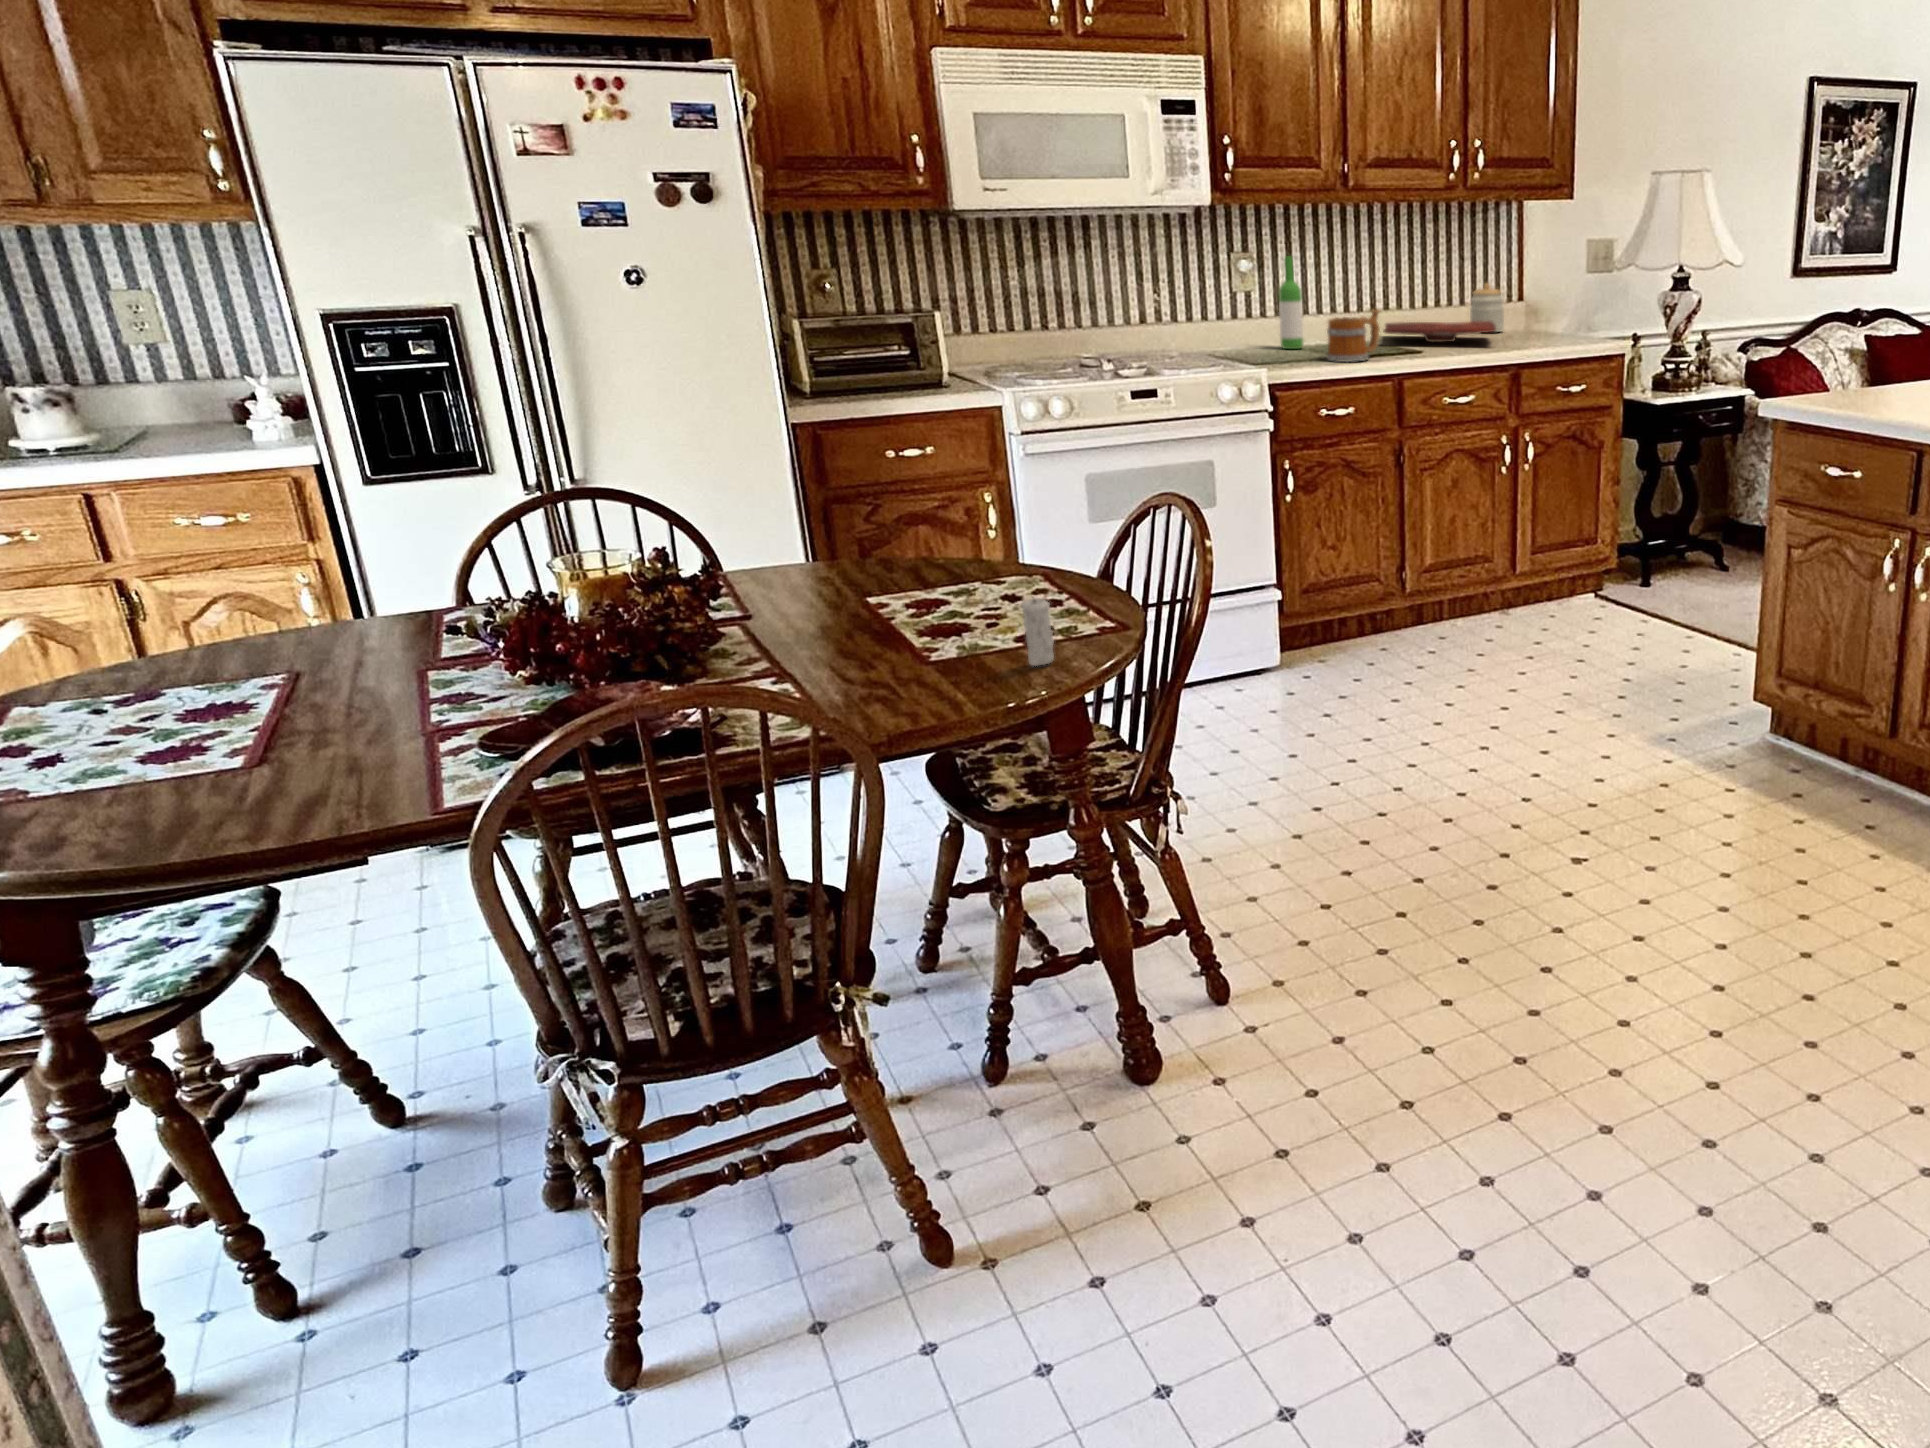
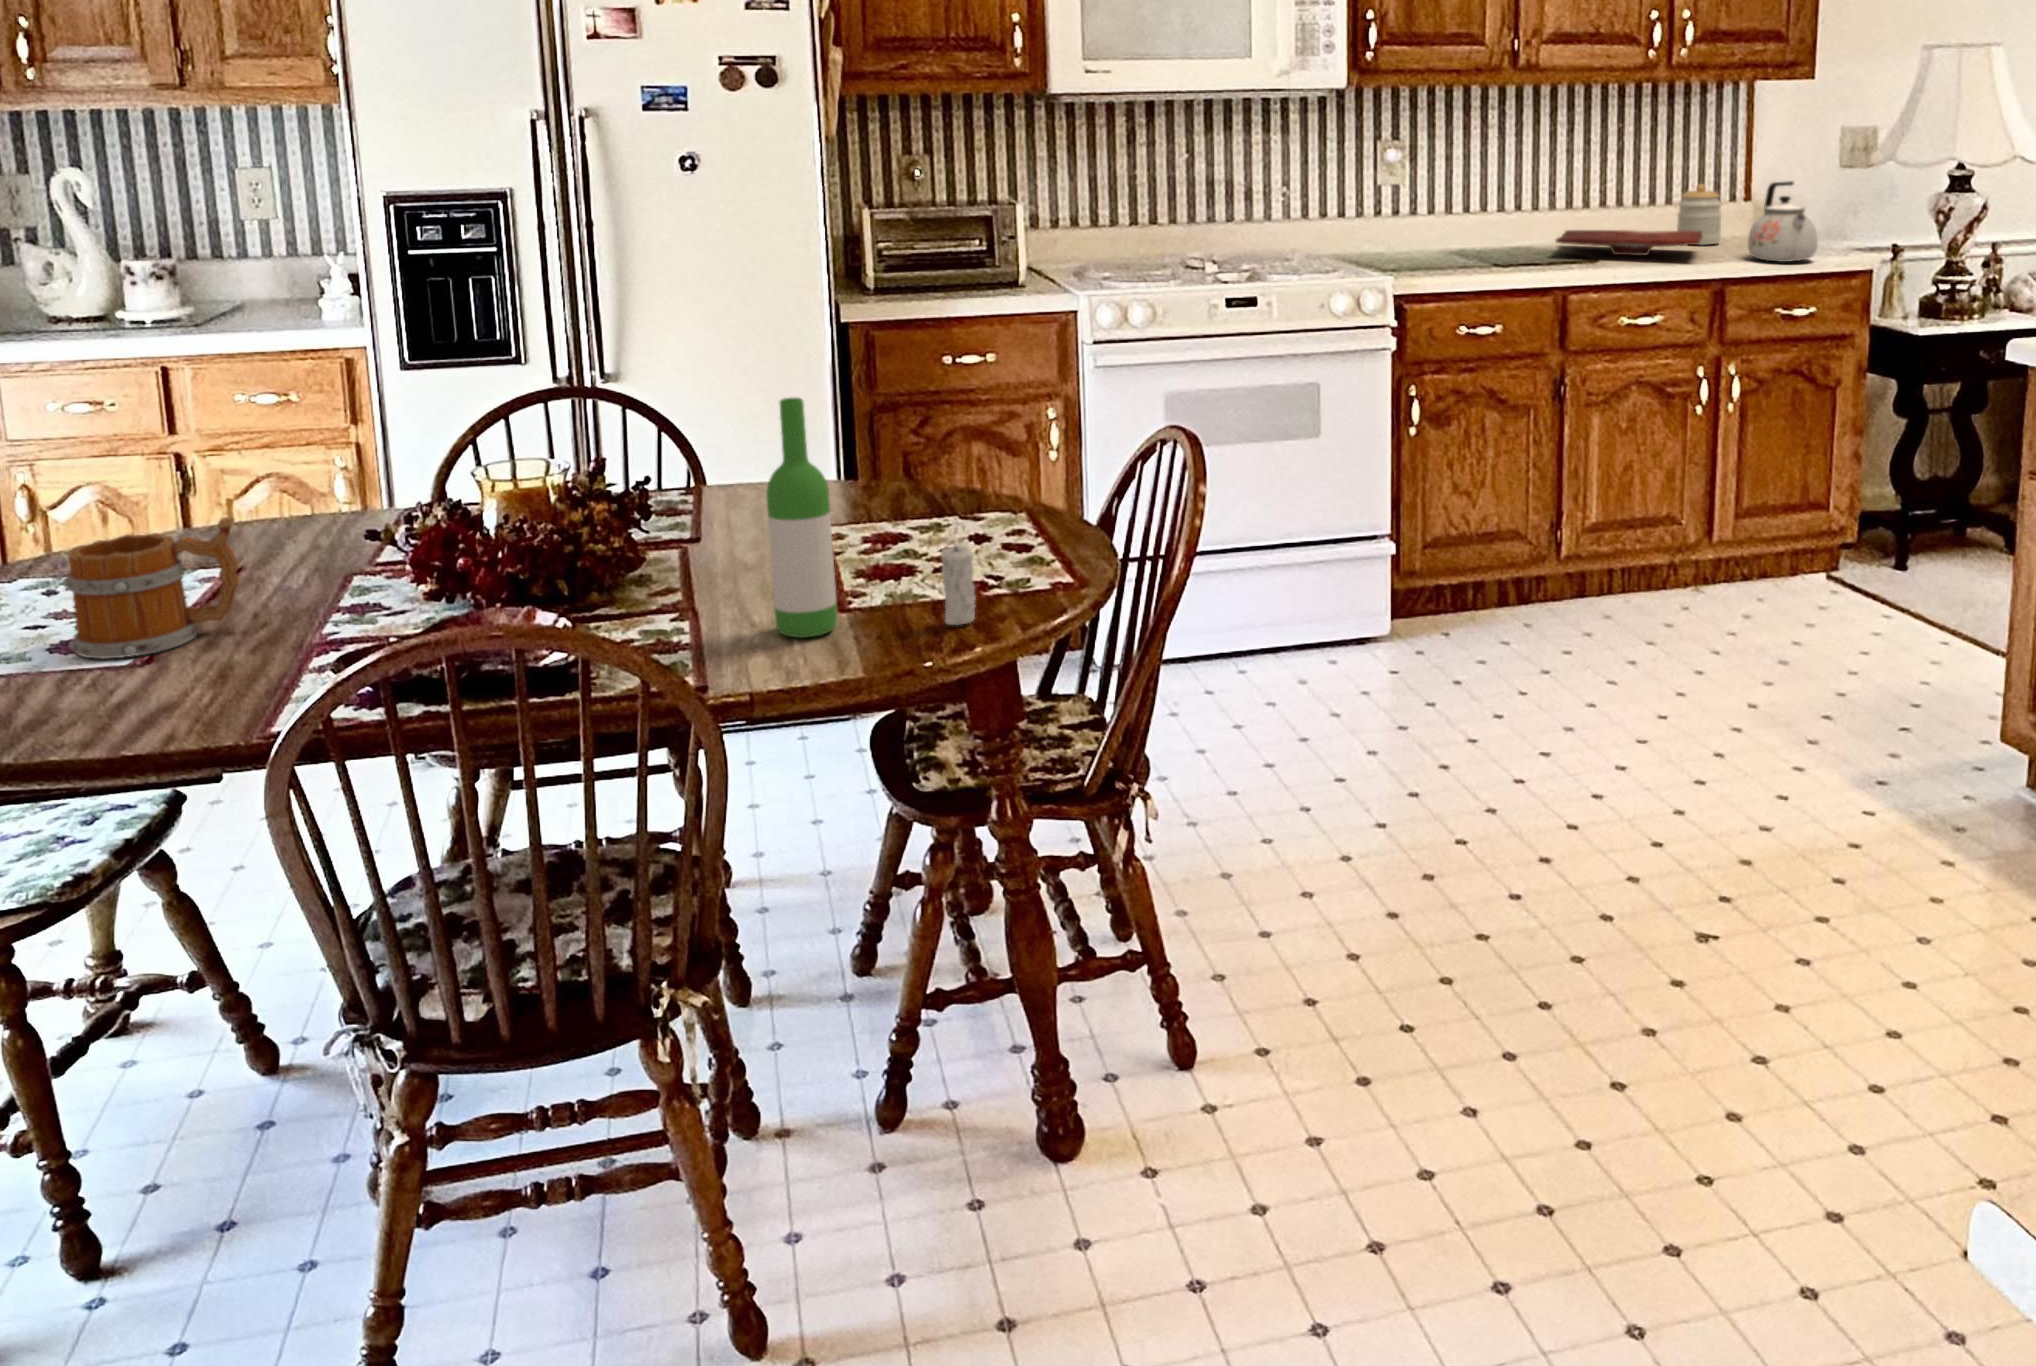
wine bottle: present [1279,256,1303,349] -> present [766,397,837,638]
kettle: none [1530,279,1583,344] -> present [1748,181,1818,262]
mug: present [1327,309,1380,362] -> present [62,516,240,658]

